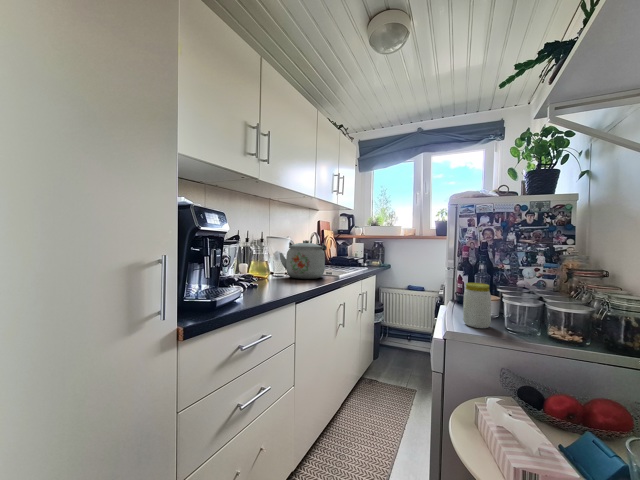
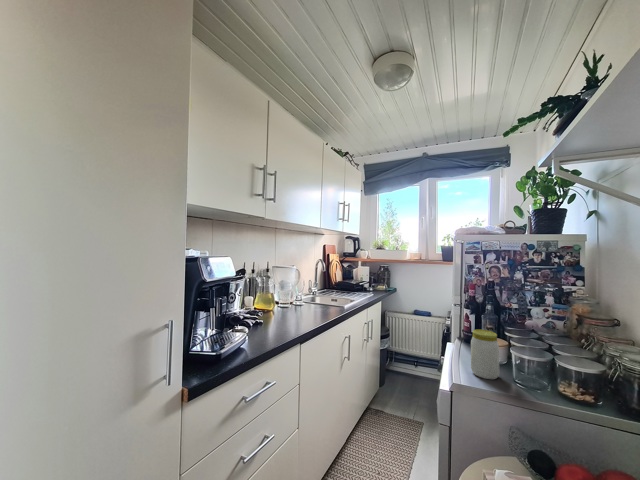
kettle: present [279,240,327,279] -> none [284,271,332,312]

